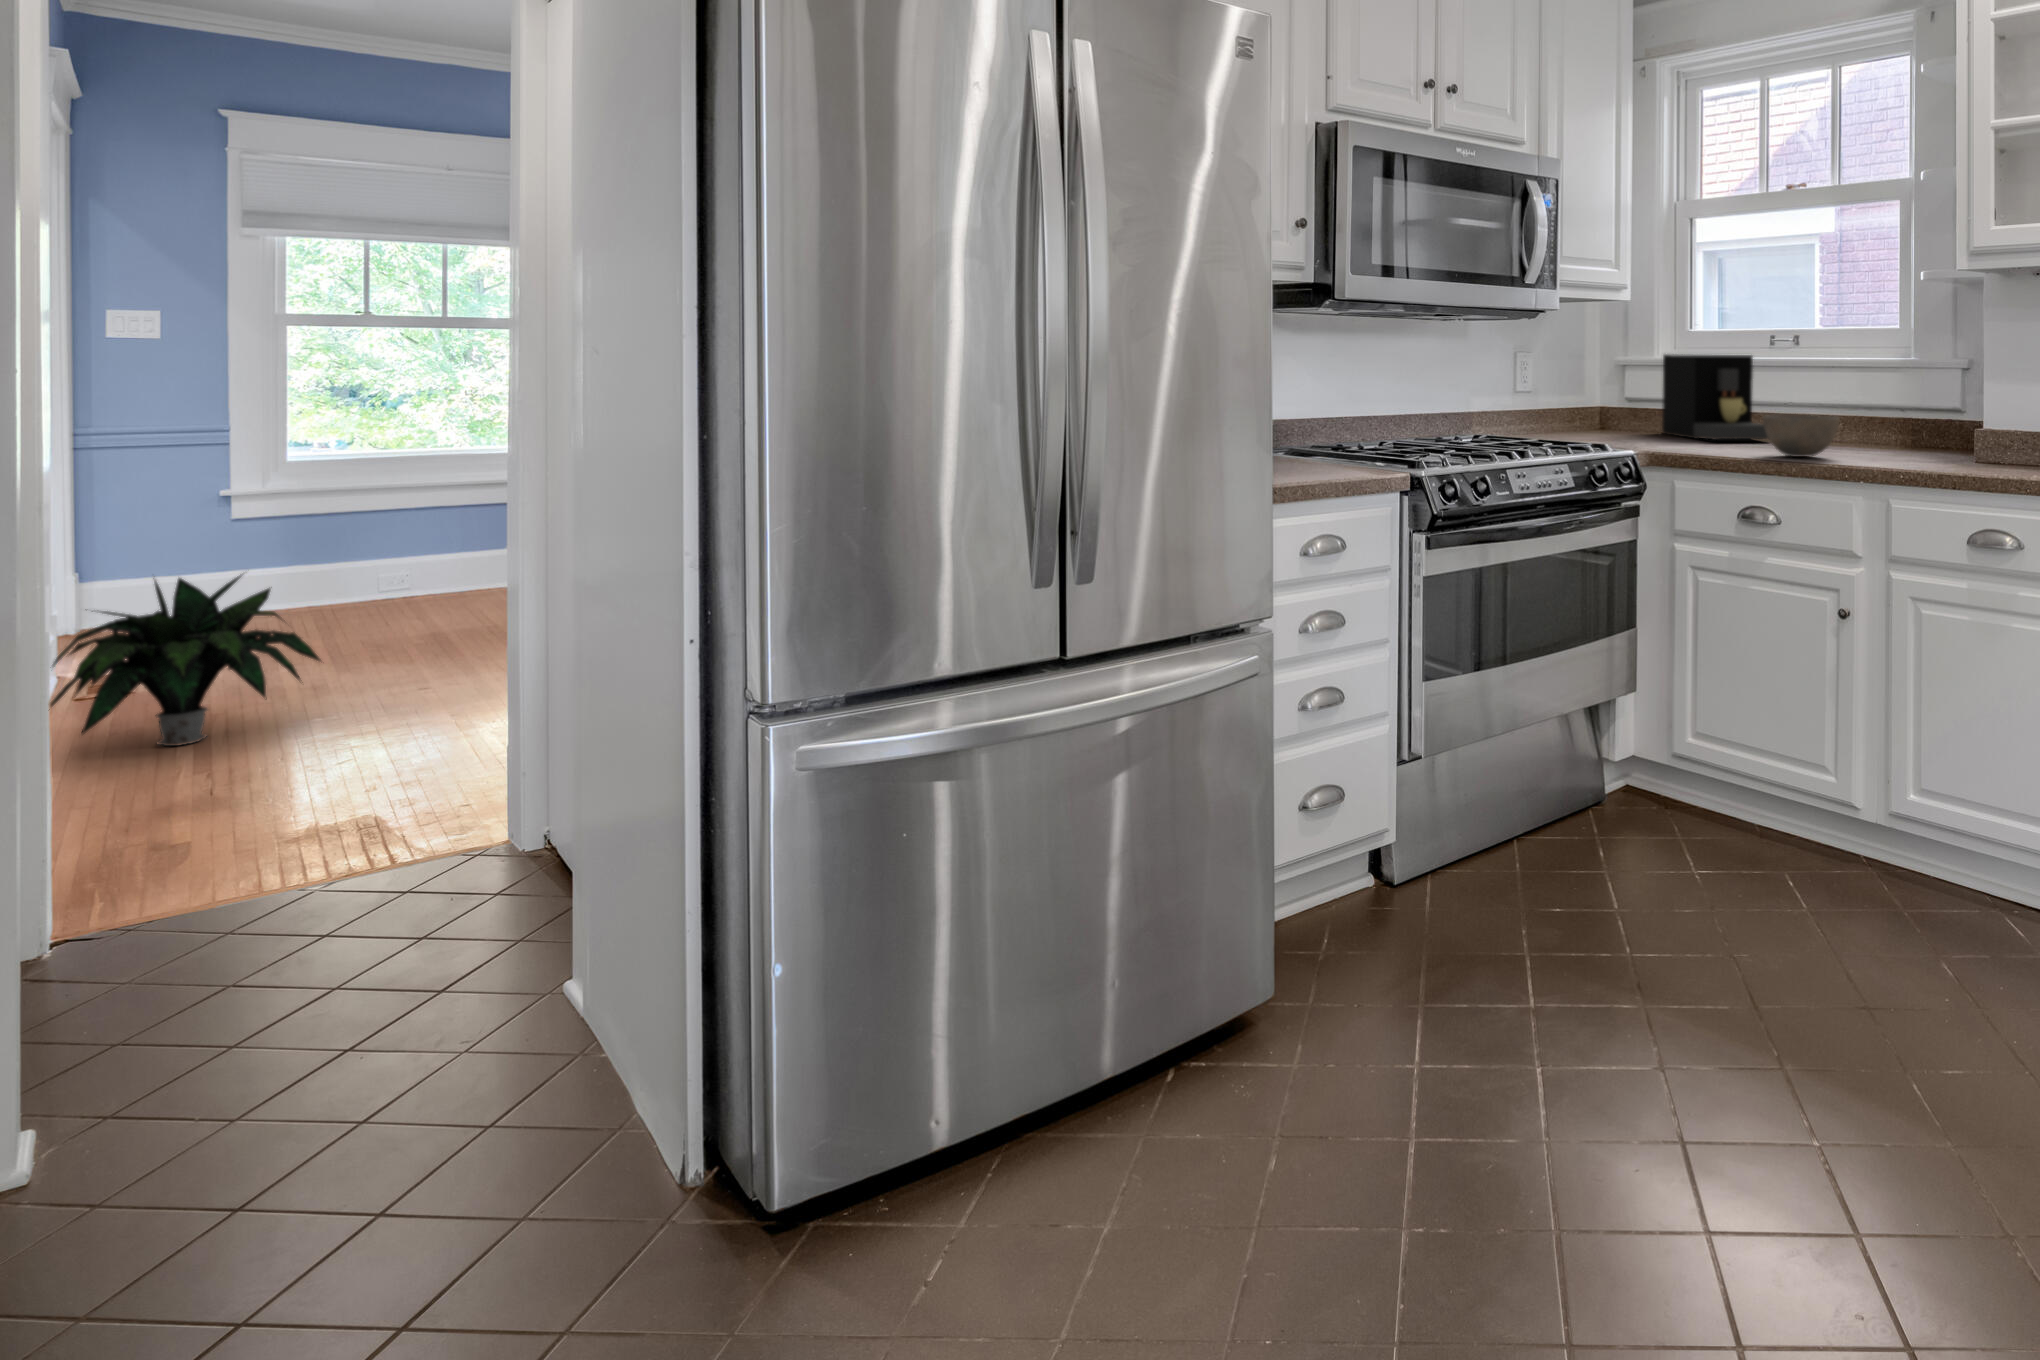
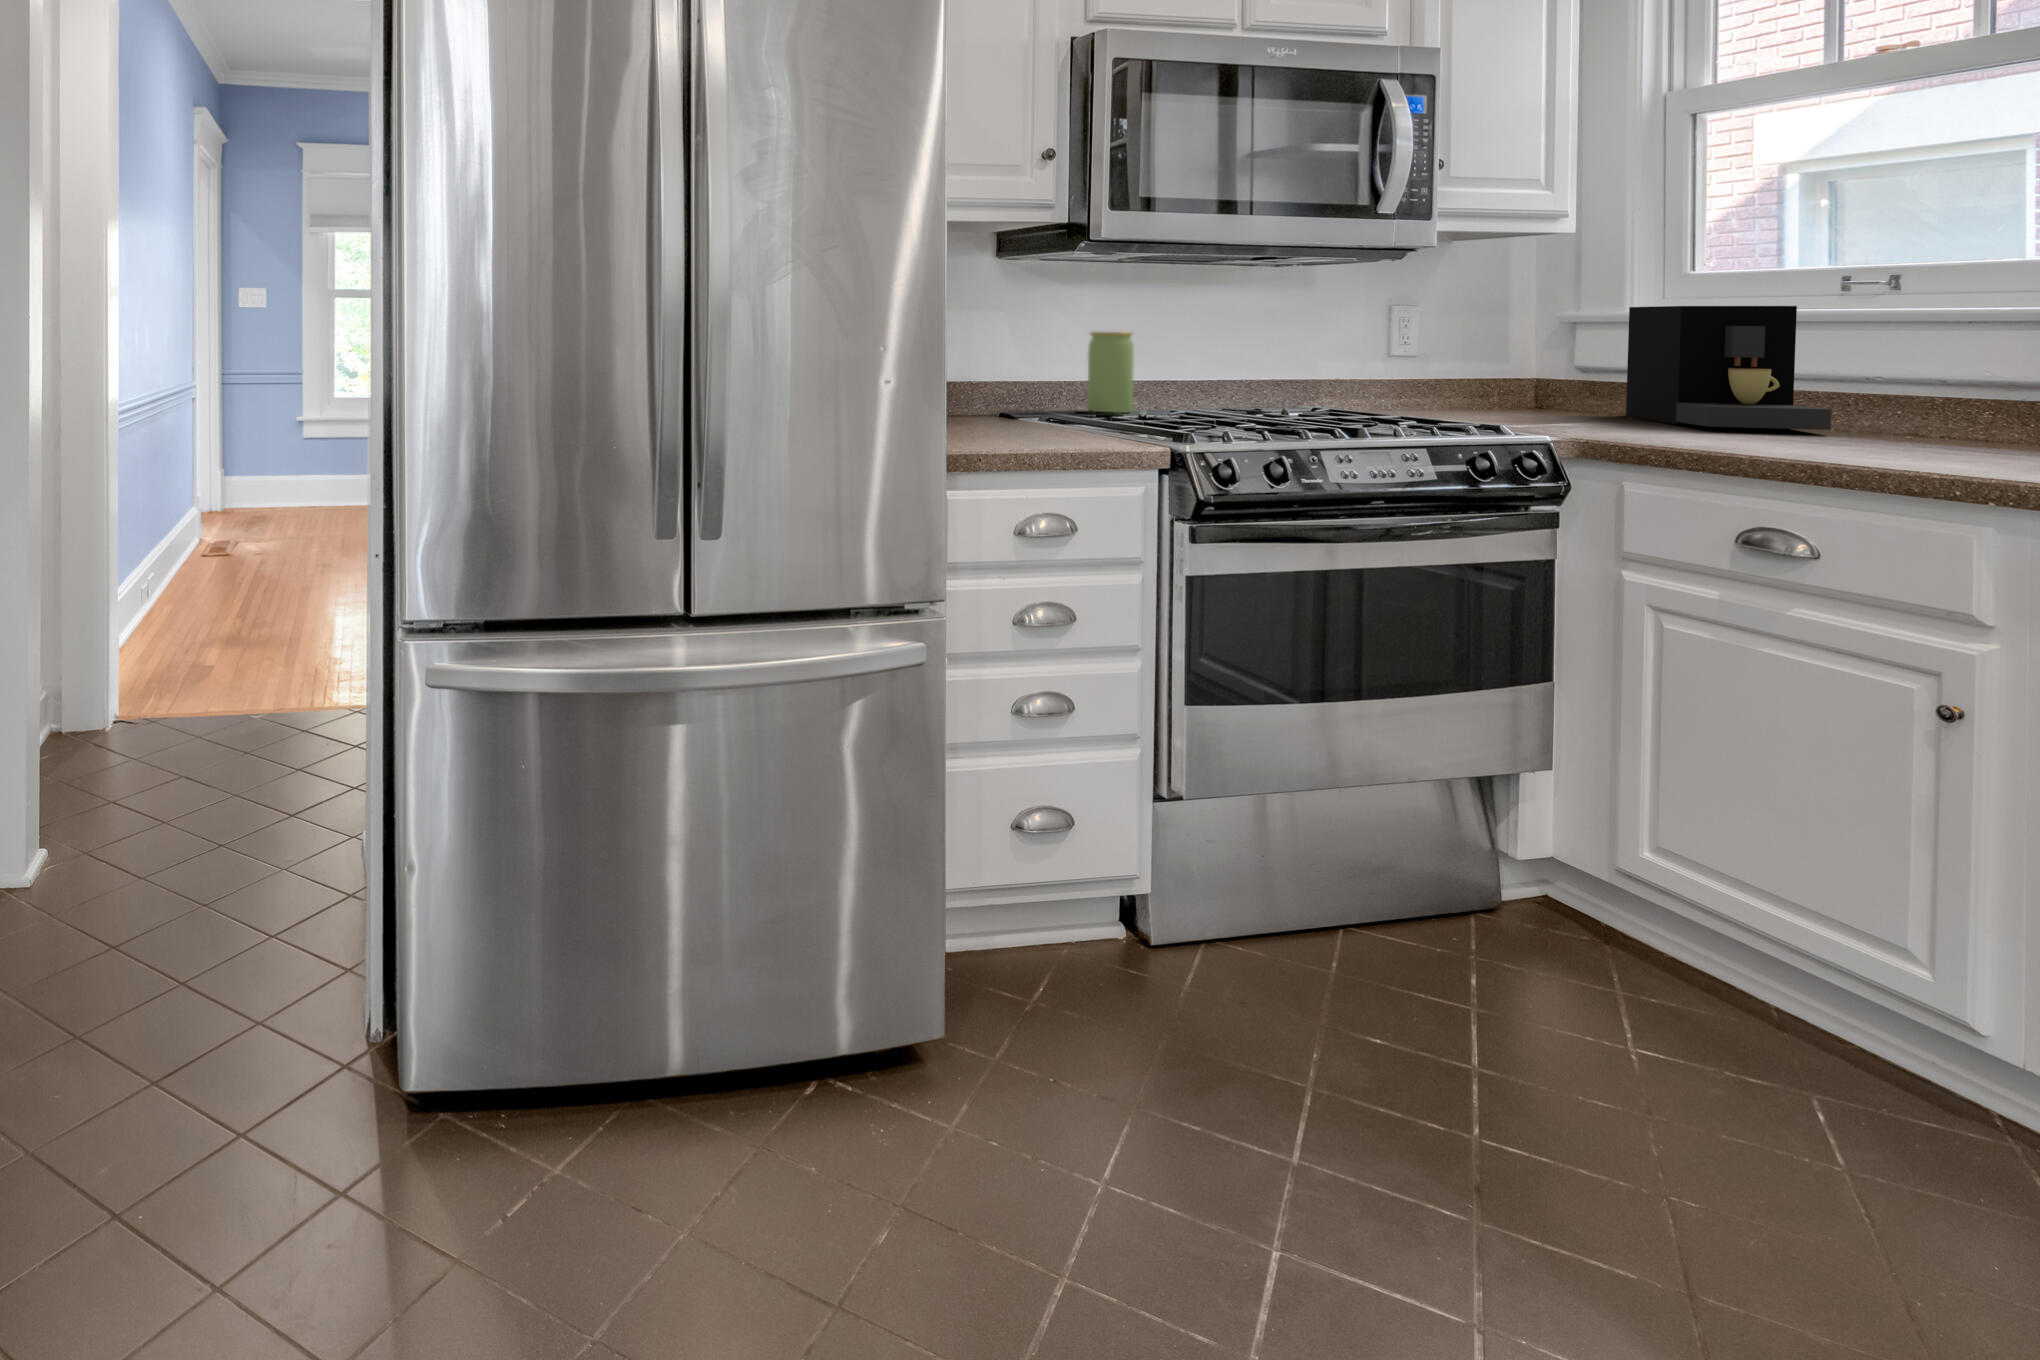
jar: none [1317,374,1353,444] -> present [1088,332,1134,413]
bowl: present [1763,414,1840,457] -> none [1792,392,1961,458]
potted plant: present [49,575,321,746] -> none [165,472,317,594]

